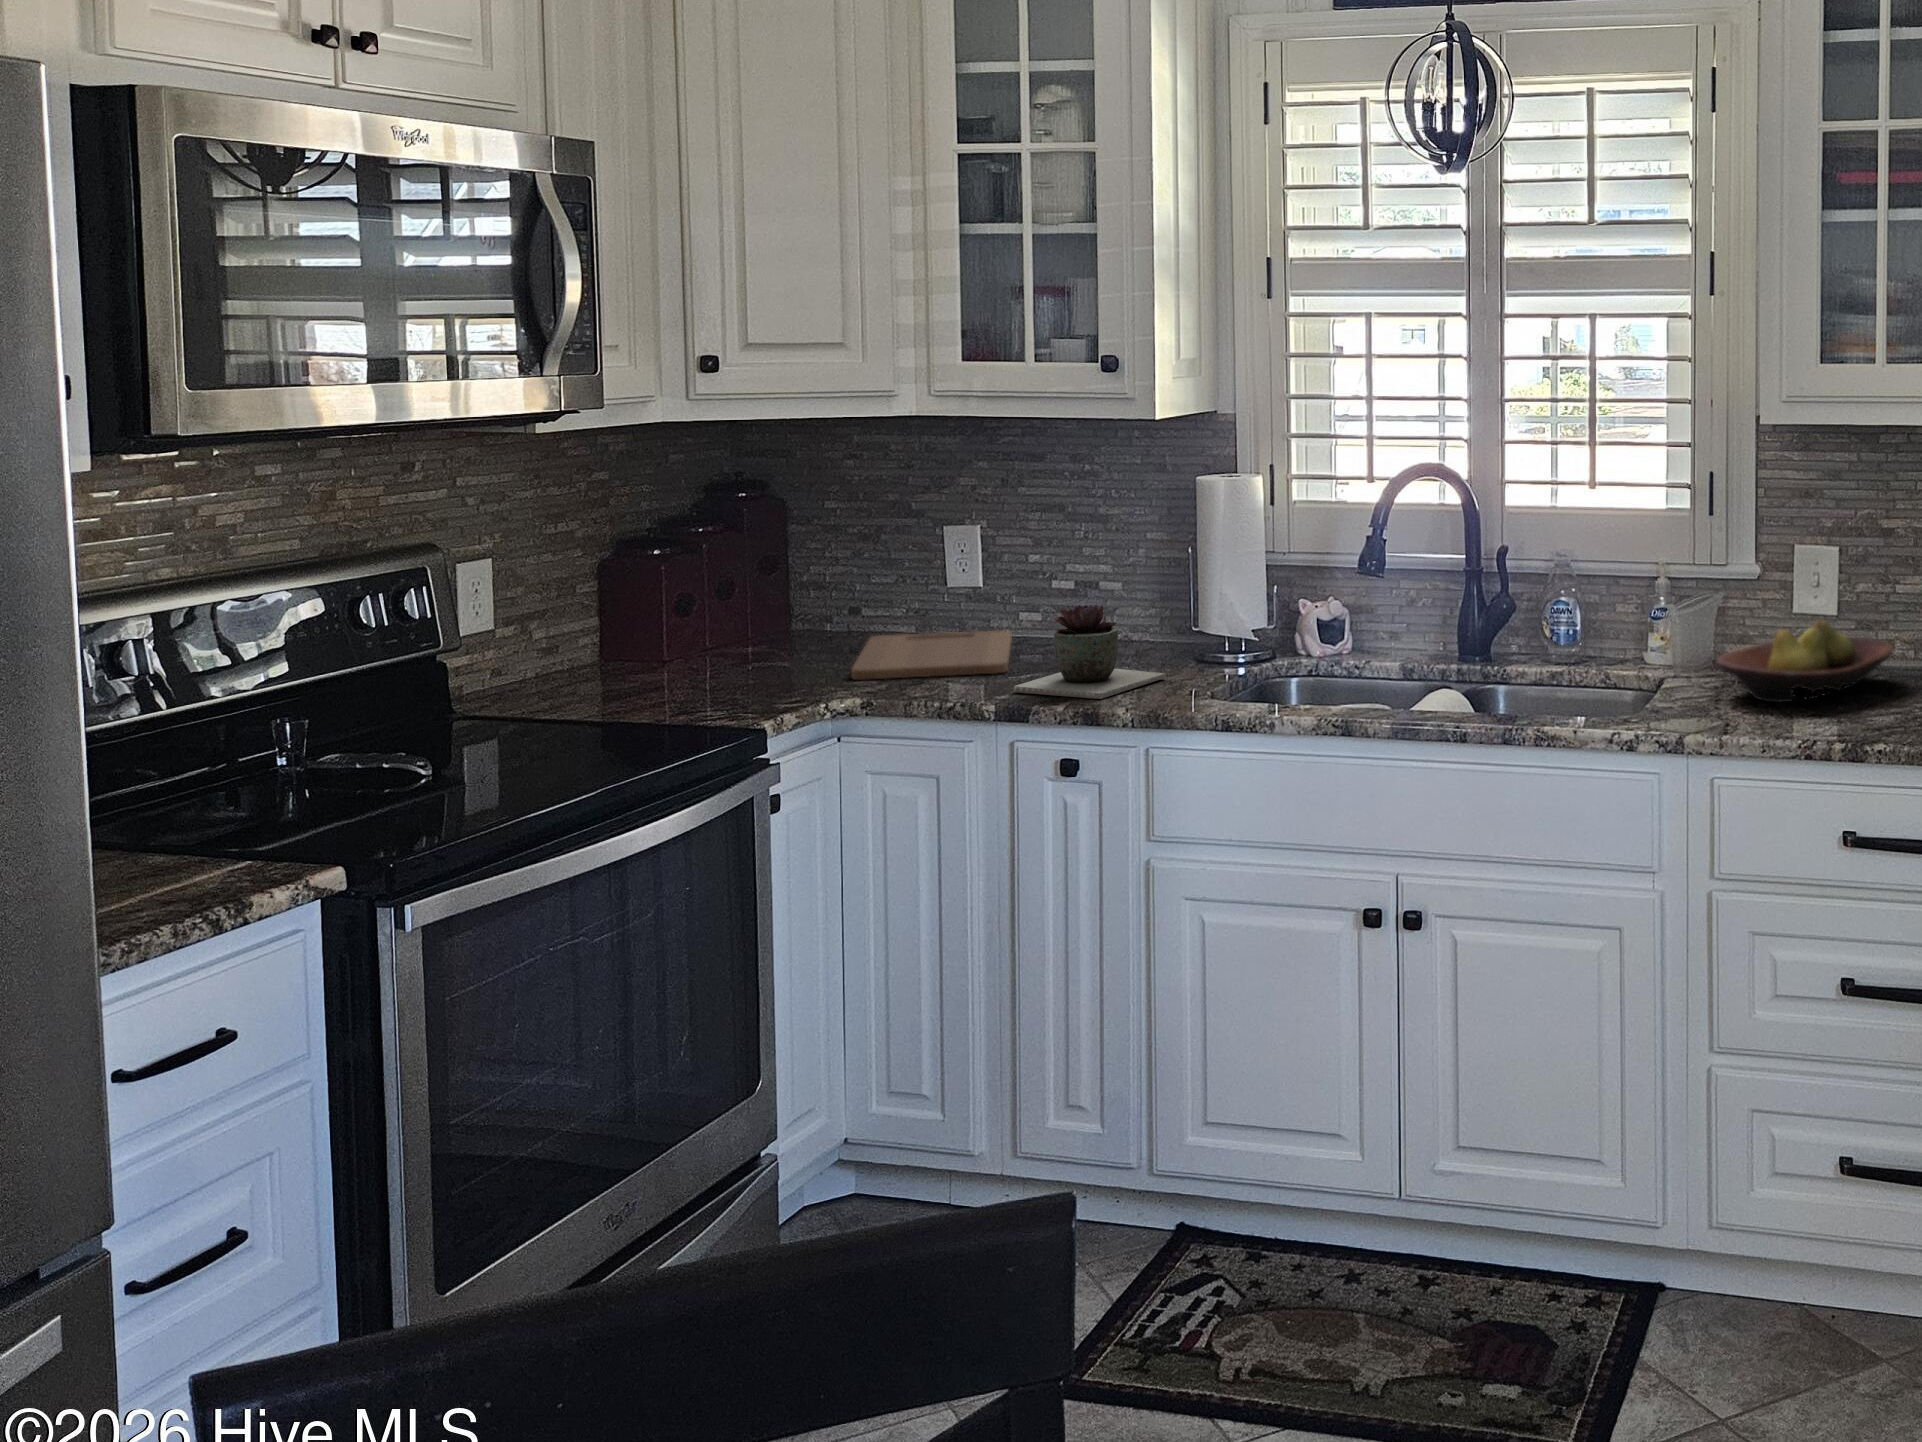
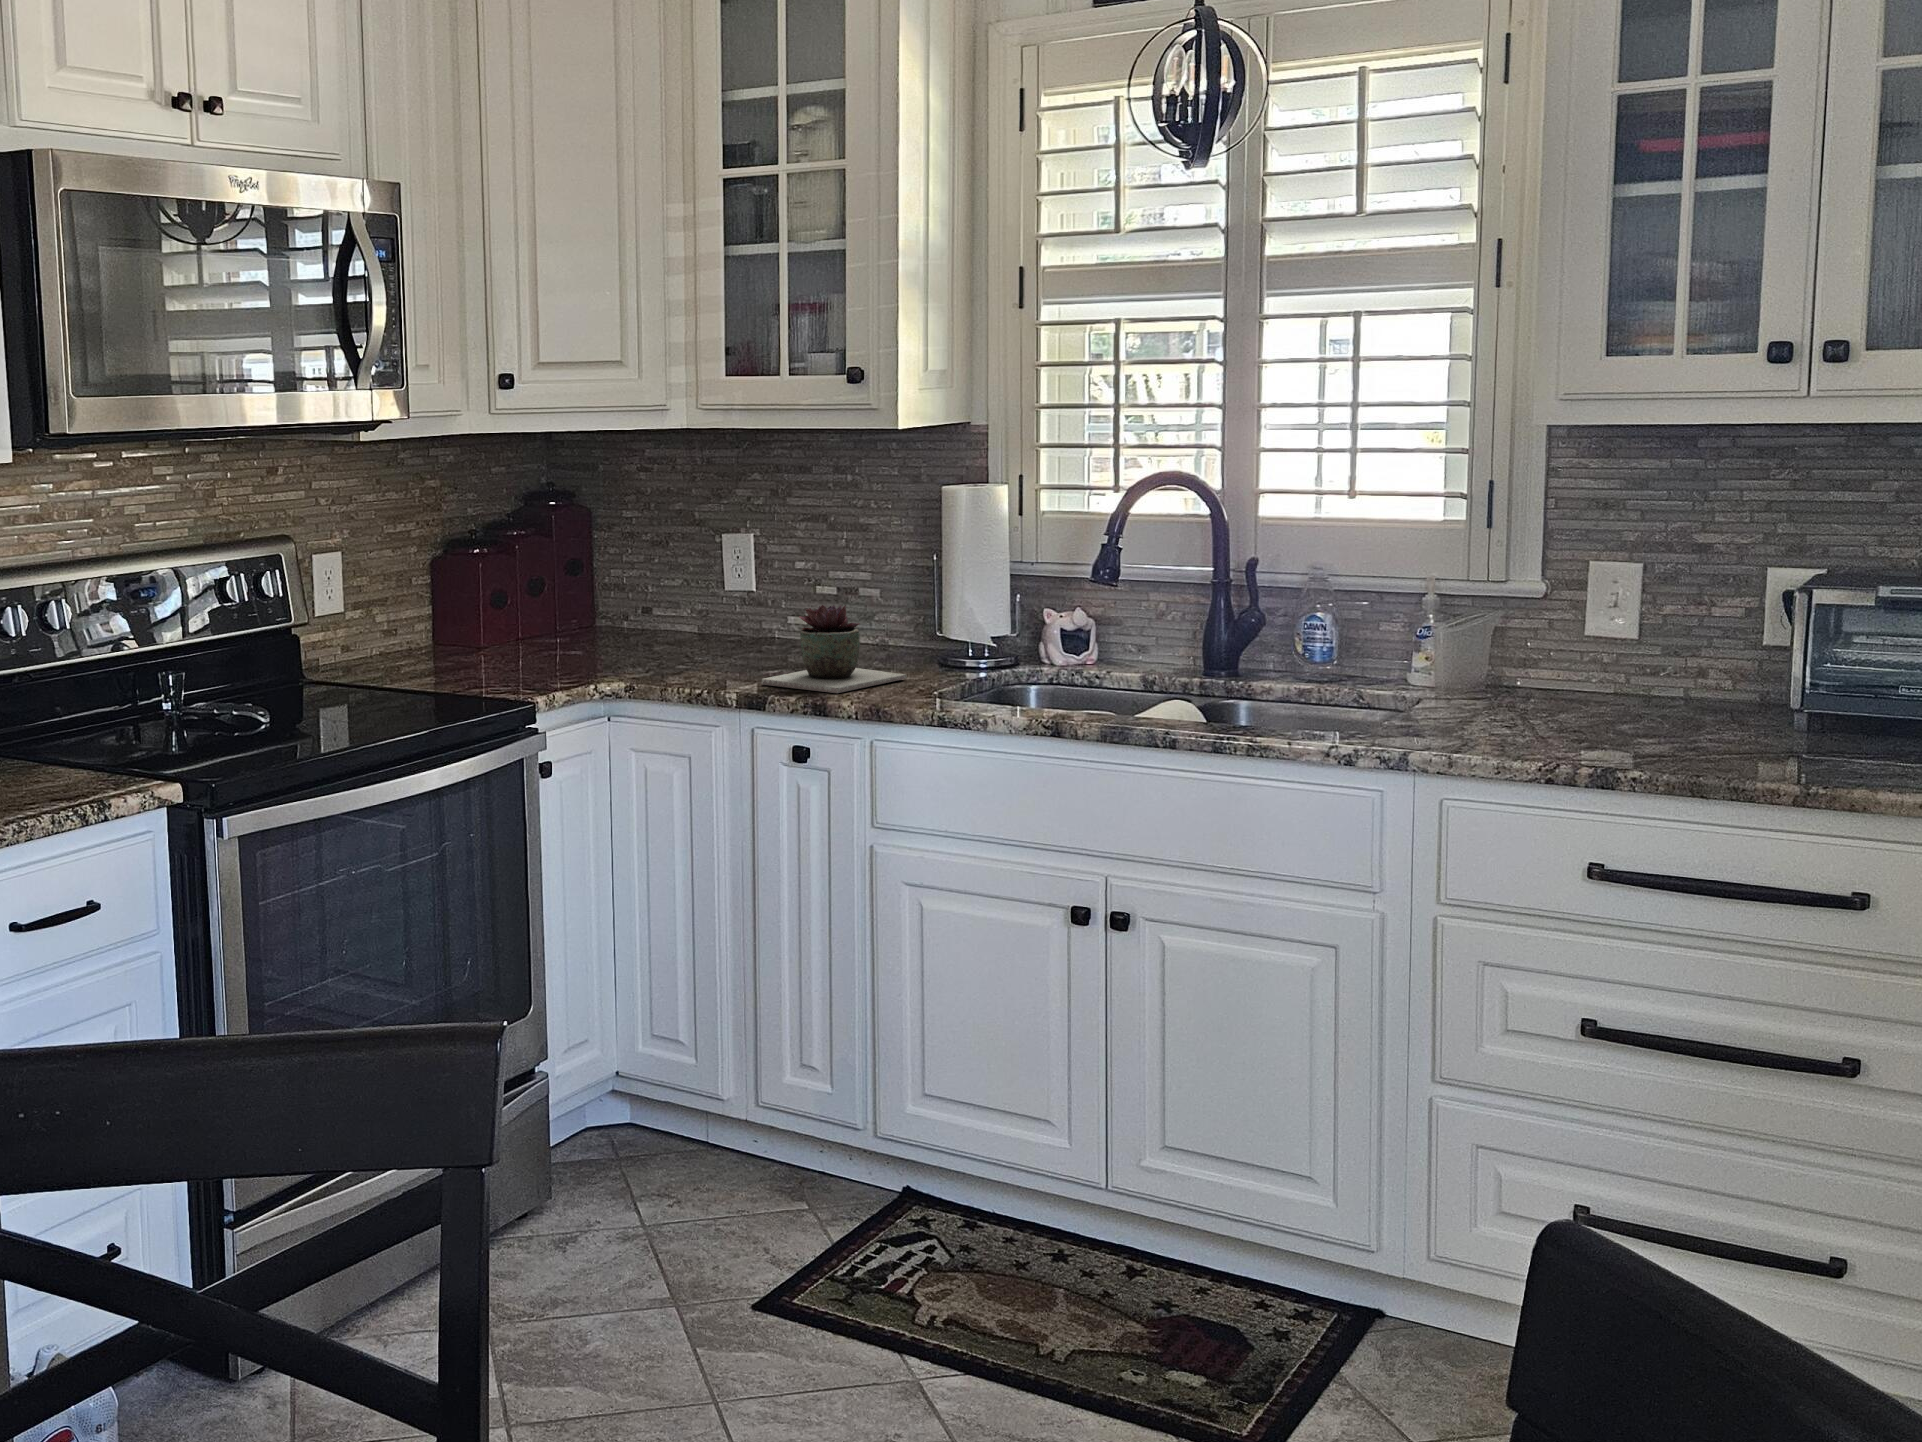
fruit bowl: present [1716,620,1894,702] -> none [1471,644,1695,728]
cutting board: present [851,630,1012,680] -> none [627,634,781,669]

